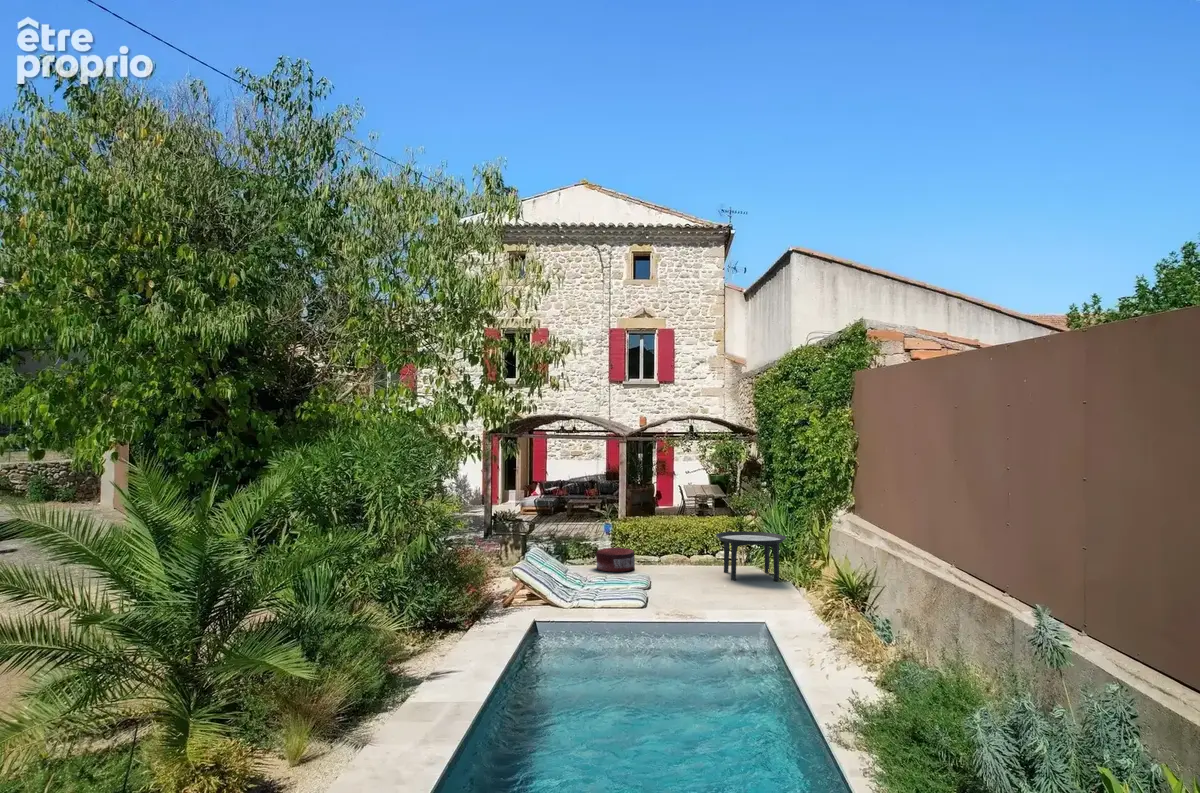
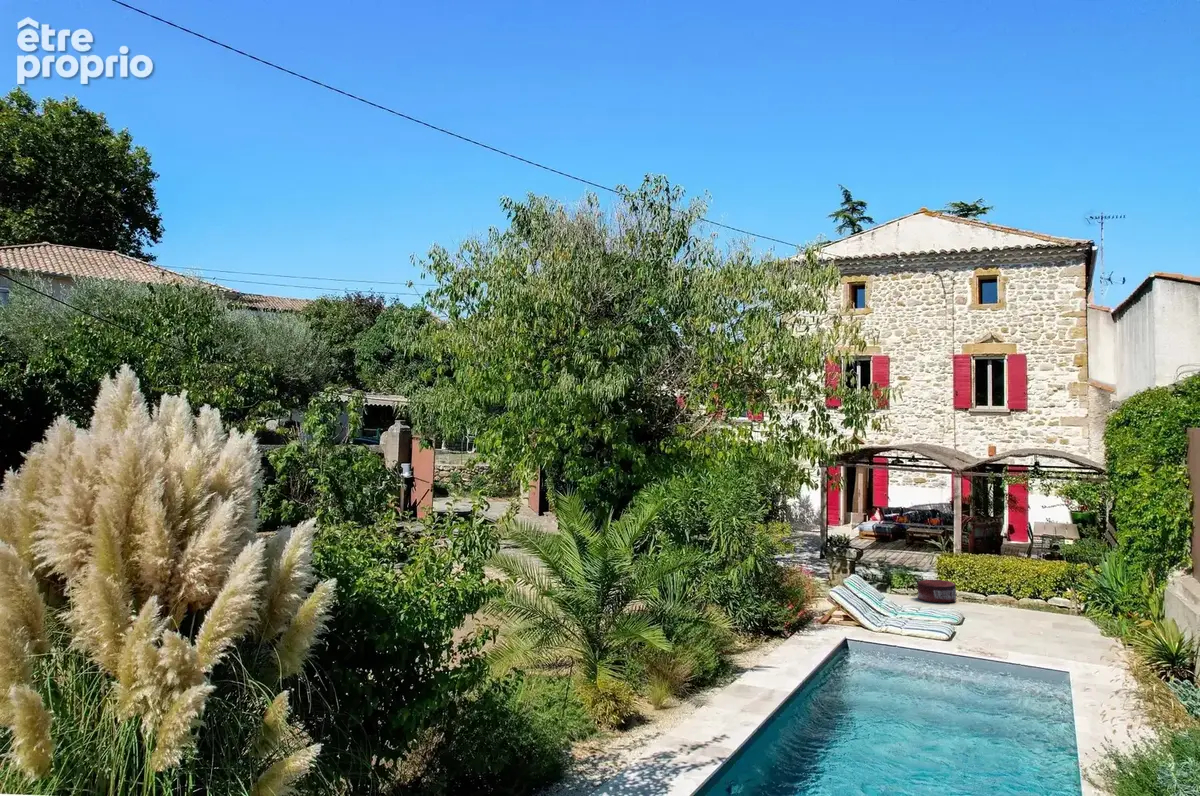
round table: present [716,532,786,581] -> none [1039,572,1115,624]

